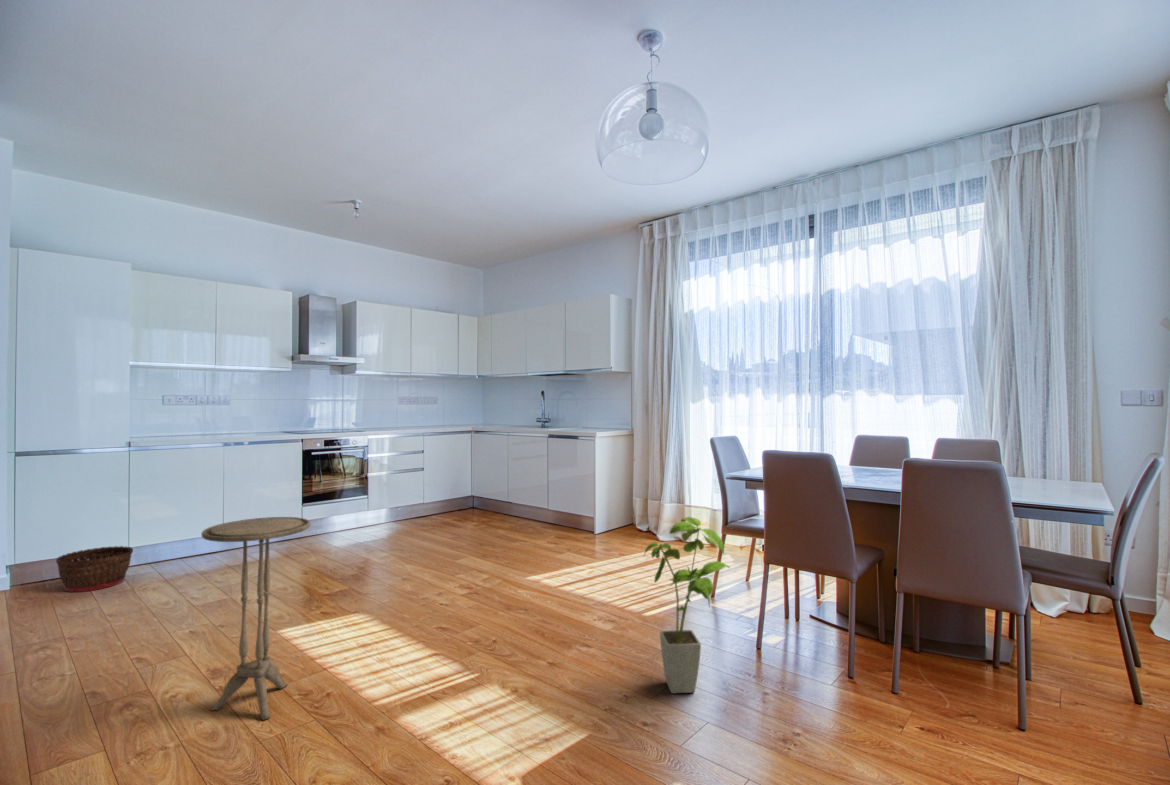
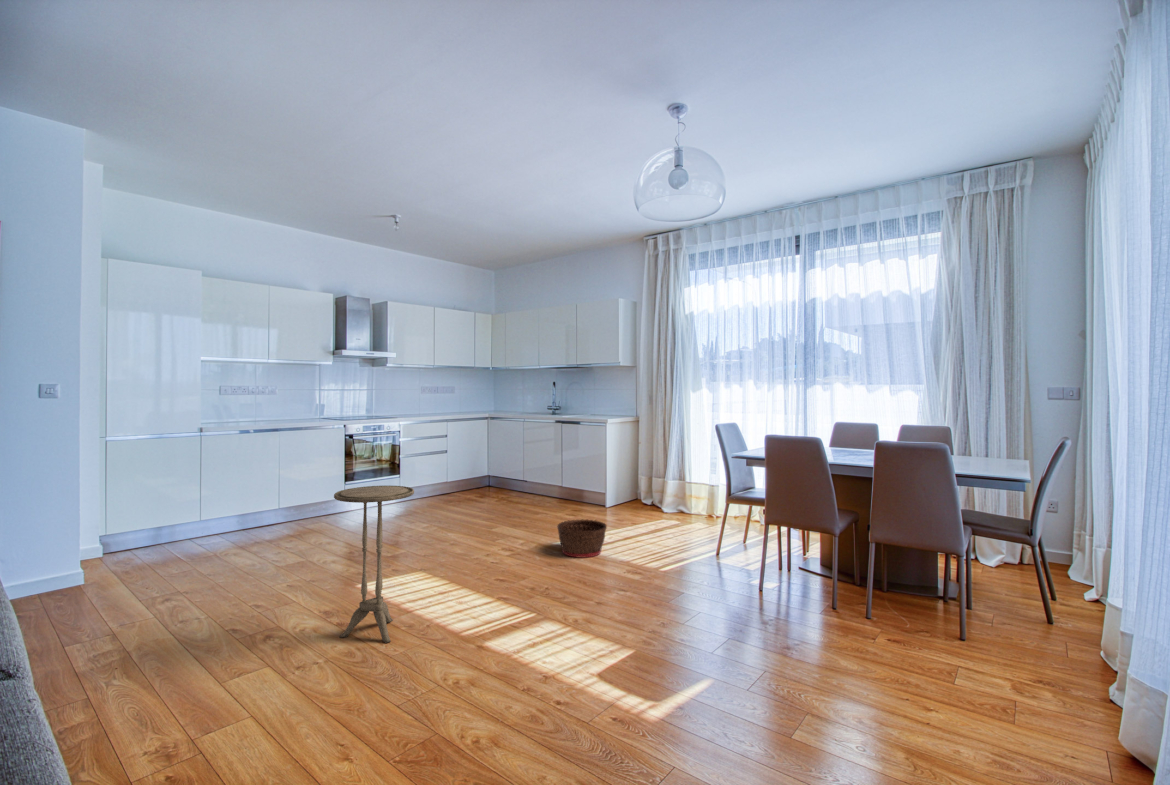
house plant: present [645,517,729,693] -> none [677,485,744,621]
basket: present [56,546,133,592] -> present [557,519,606,558]

